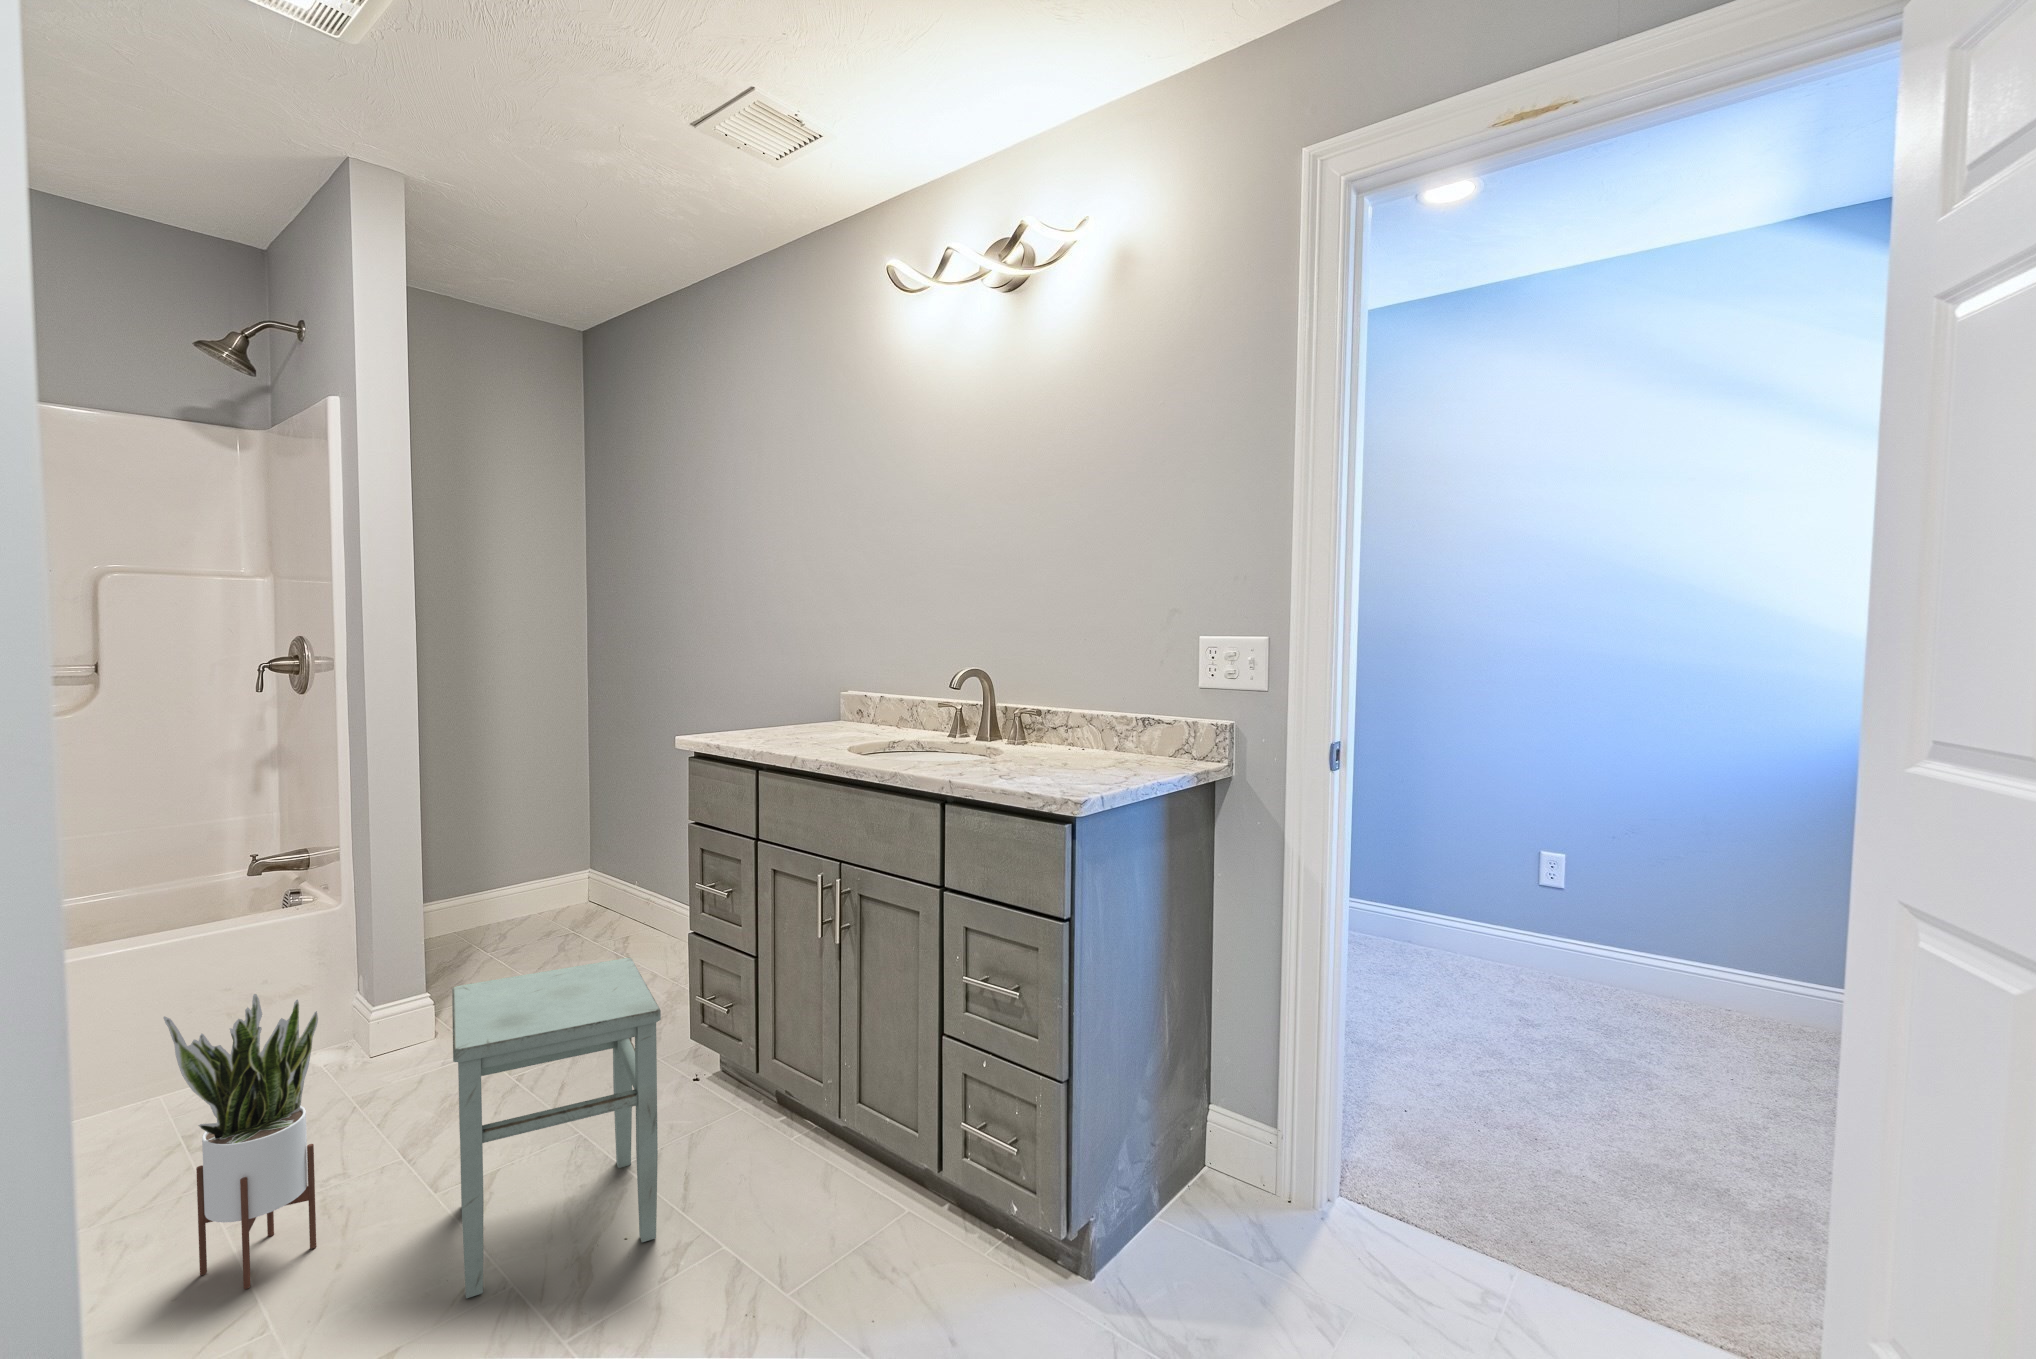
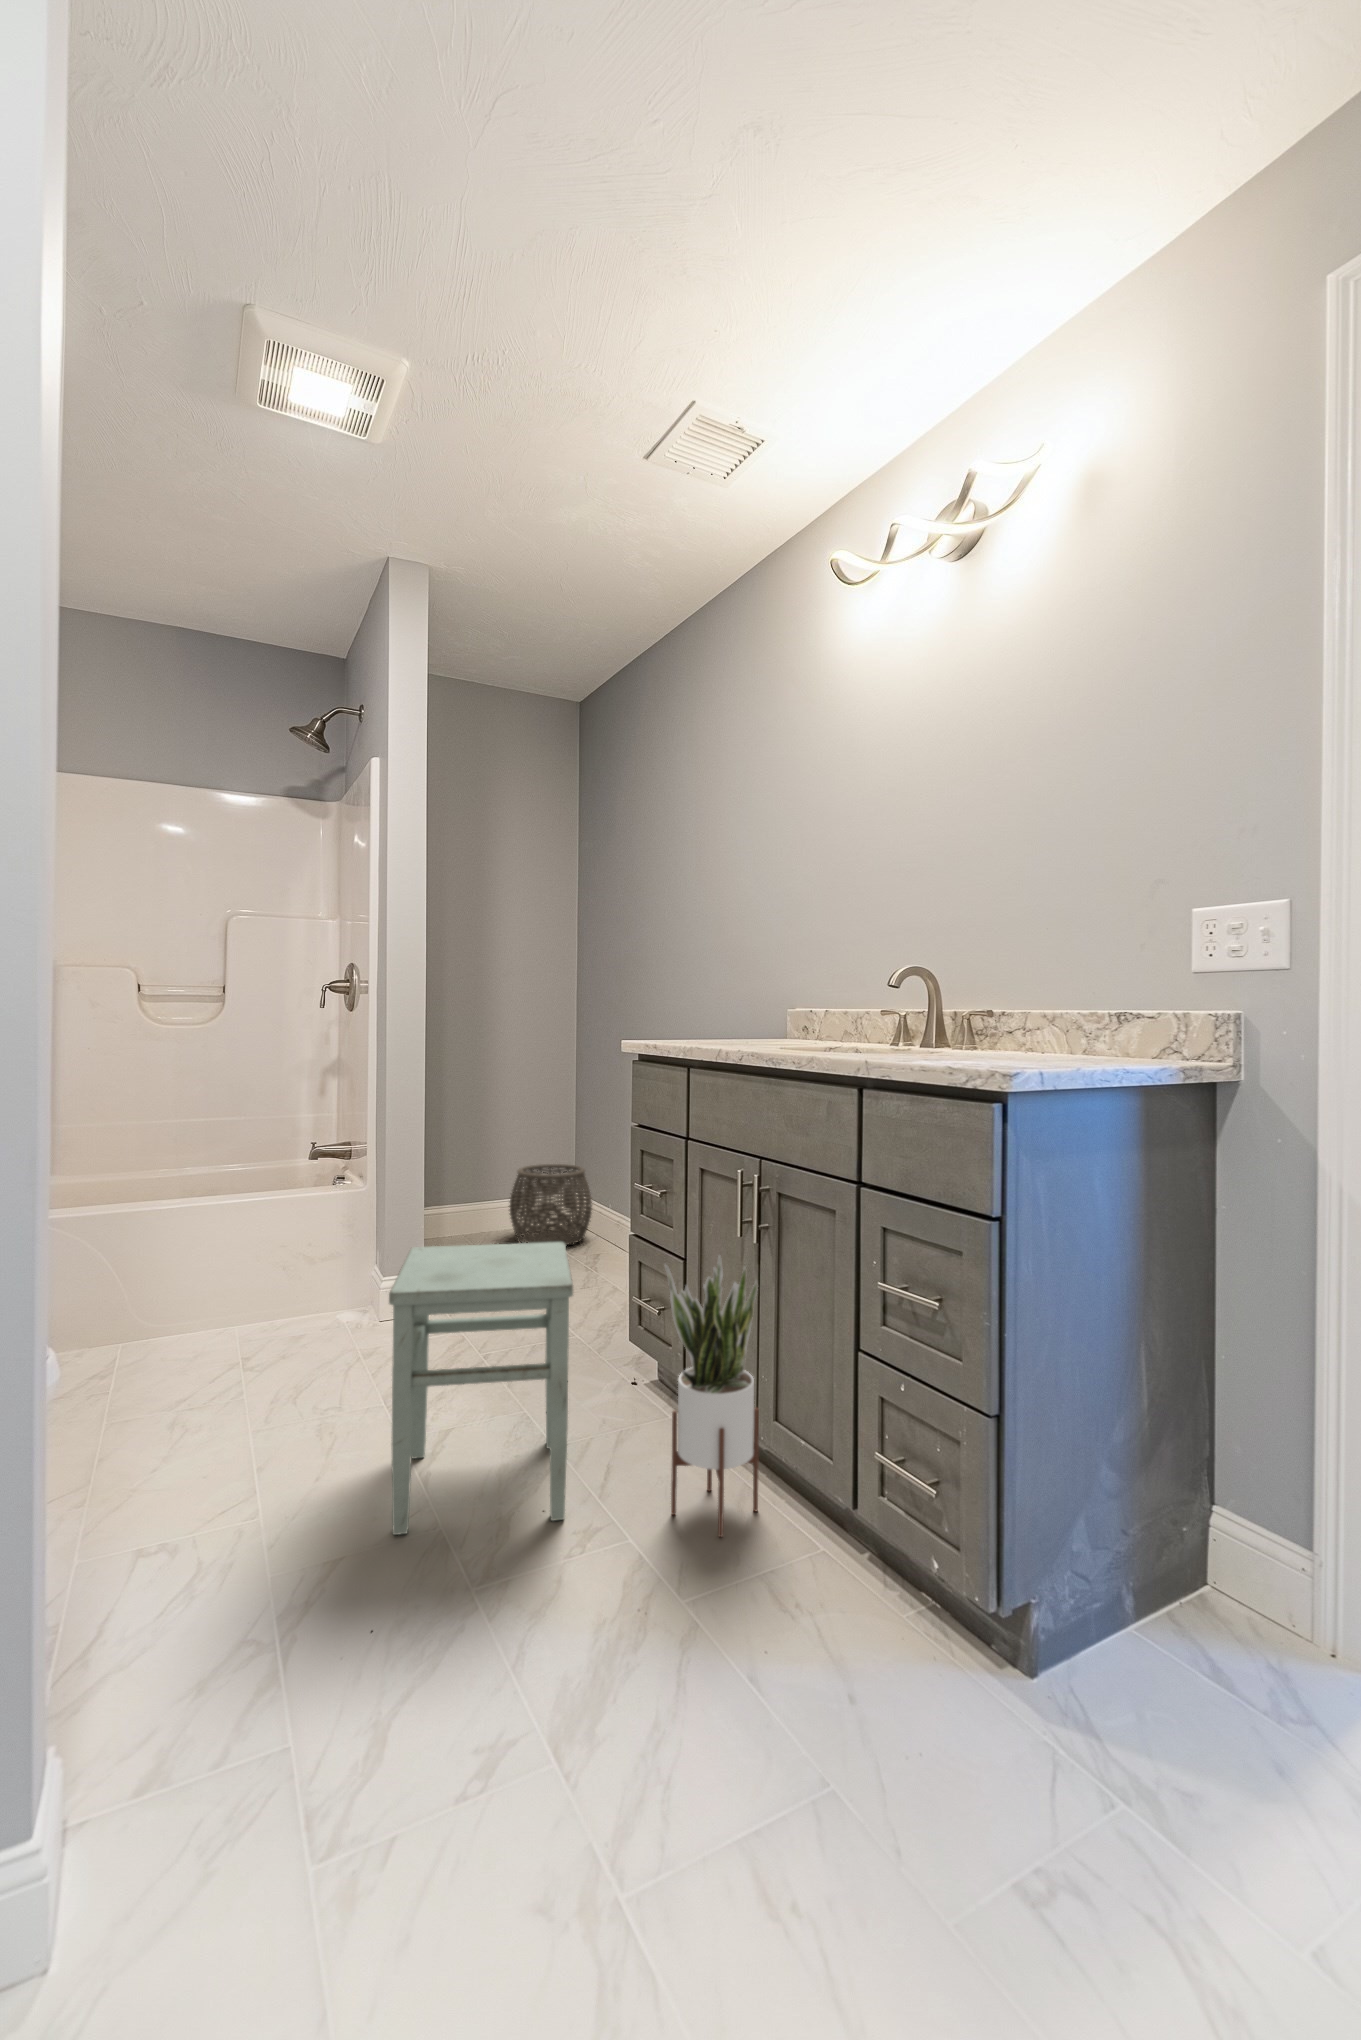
woven basket: none [511,844,614,939] -> present [509,1164,592,1246]
potted plant: present [163,994,318,1289] -> present [665,1256,759,1537]

